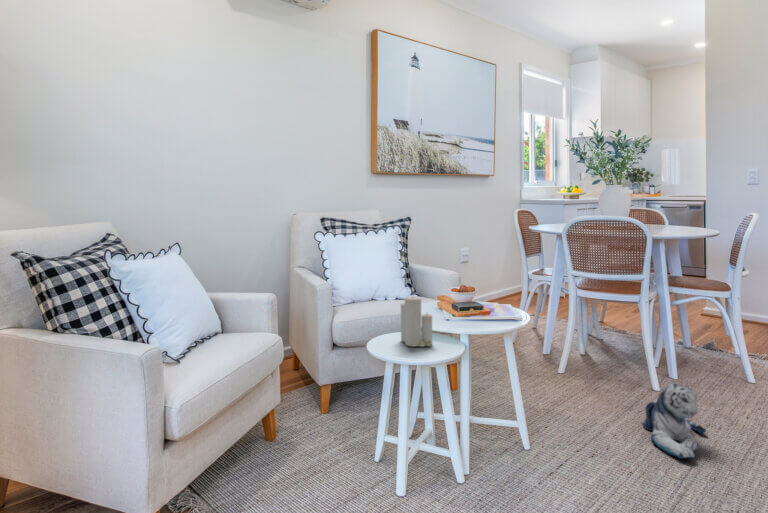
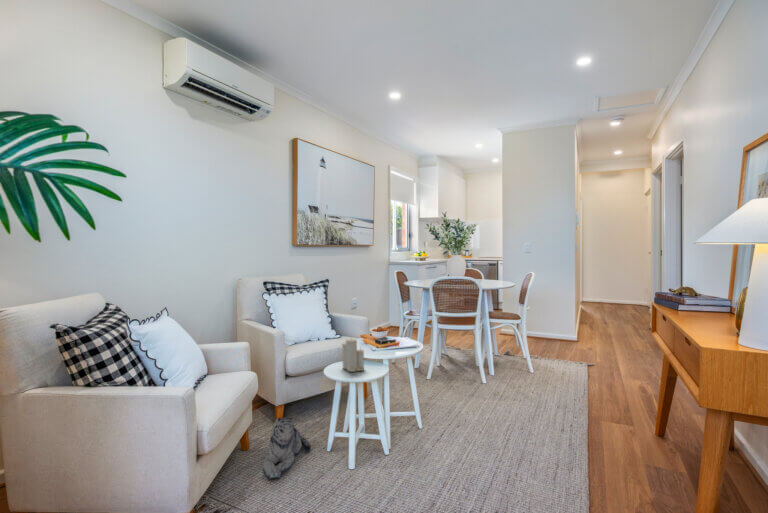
plush toy: present [642,384,706,459] -> present [263,418,310,479]

